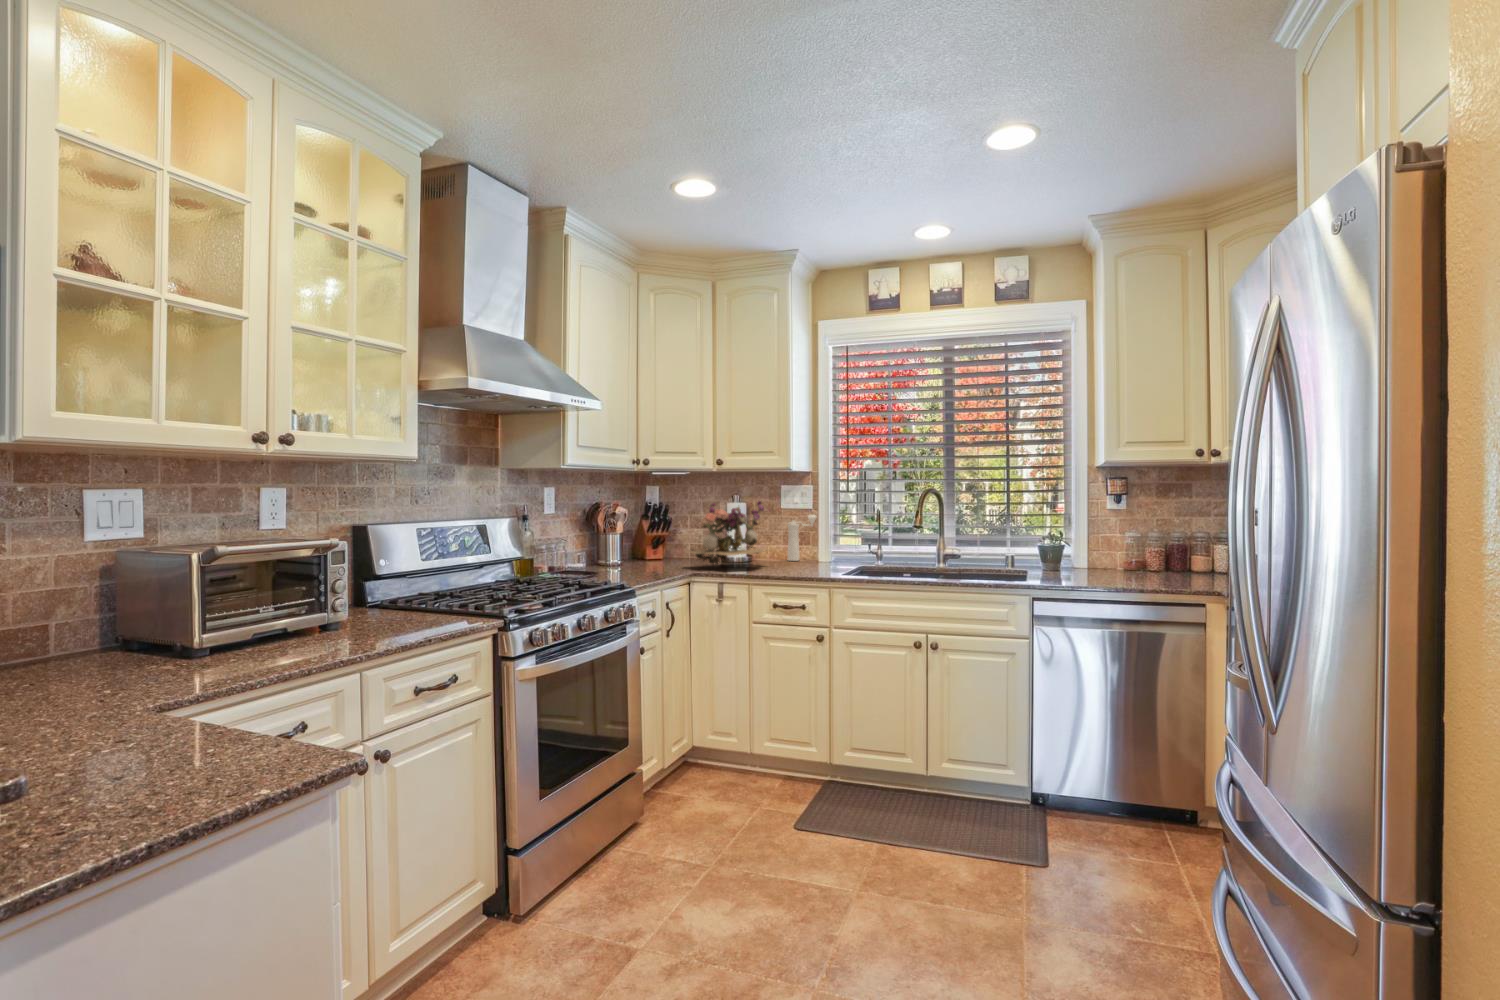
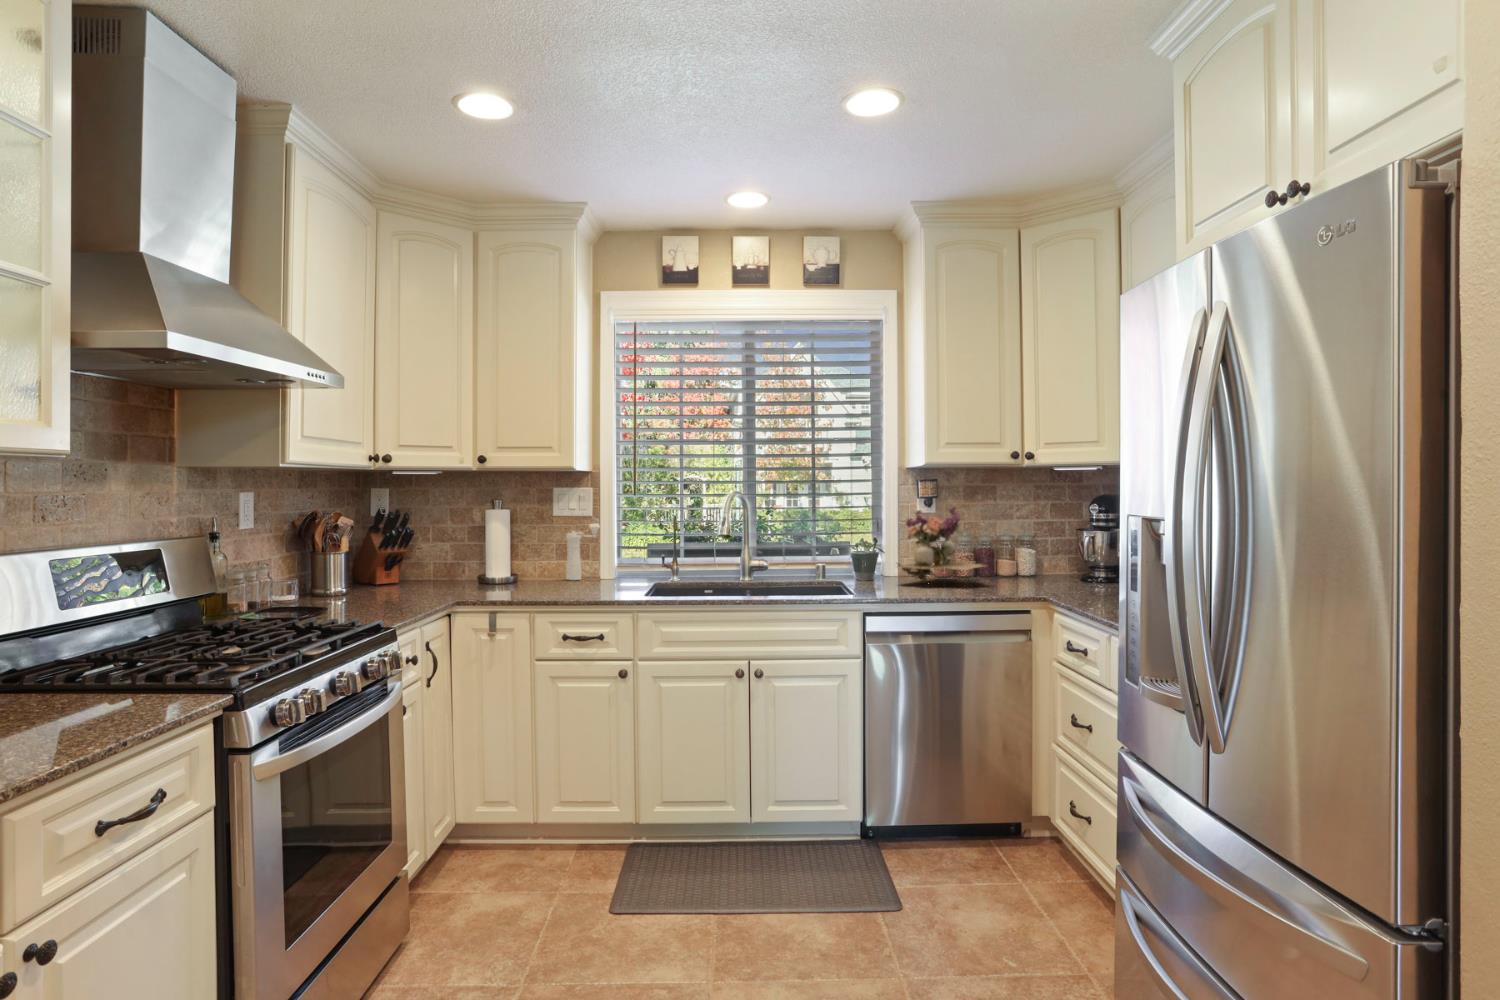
flower arrangement: present [689,500,764,565] -> present [897,507,987,582]

